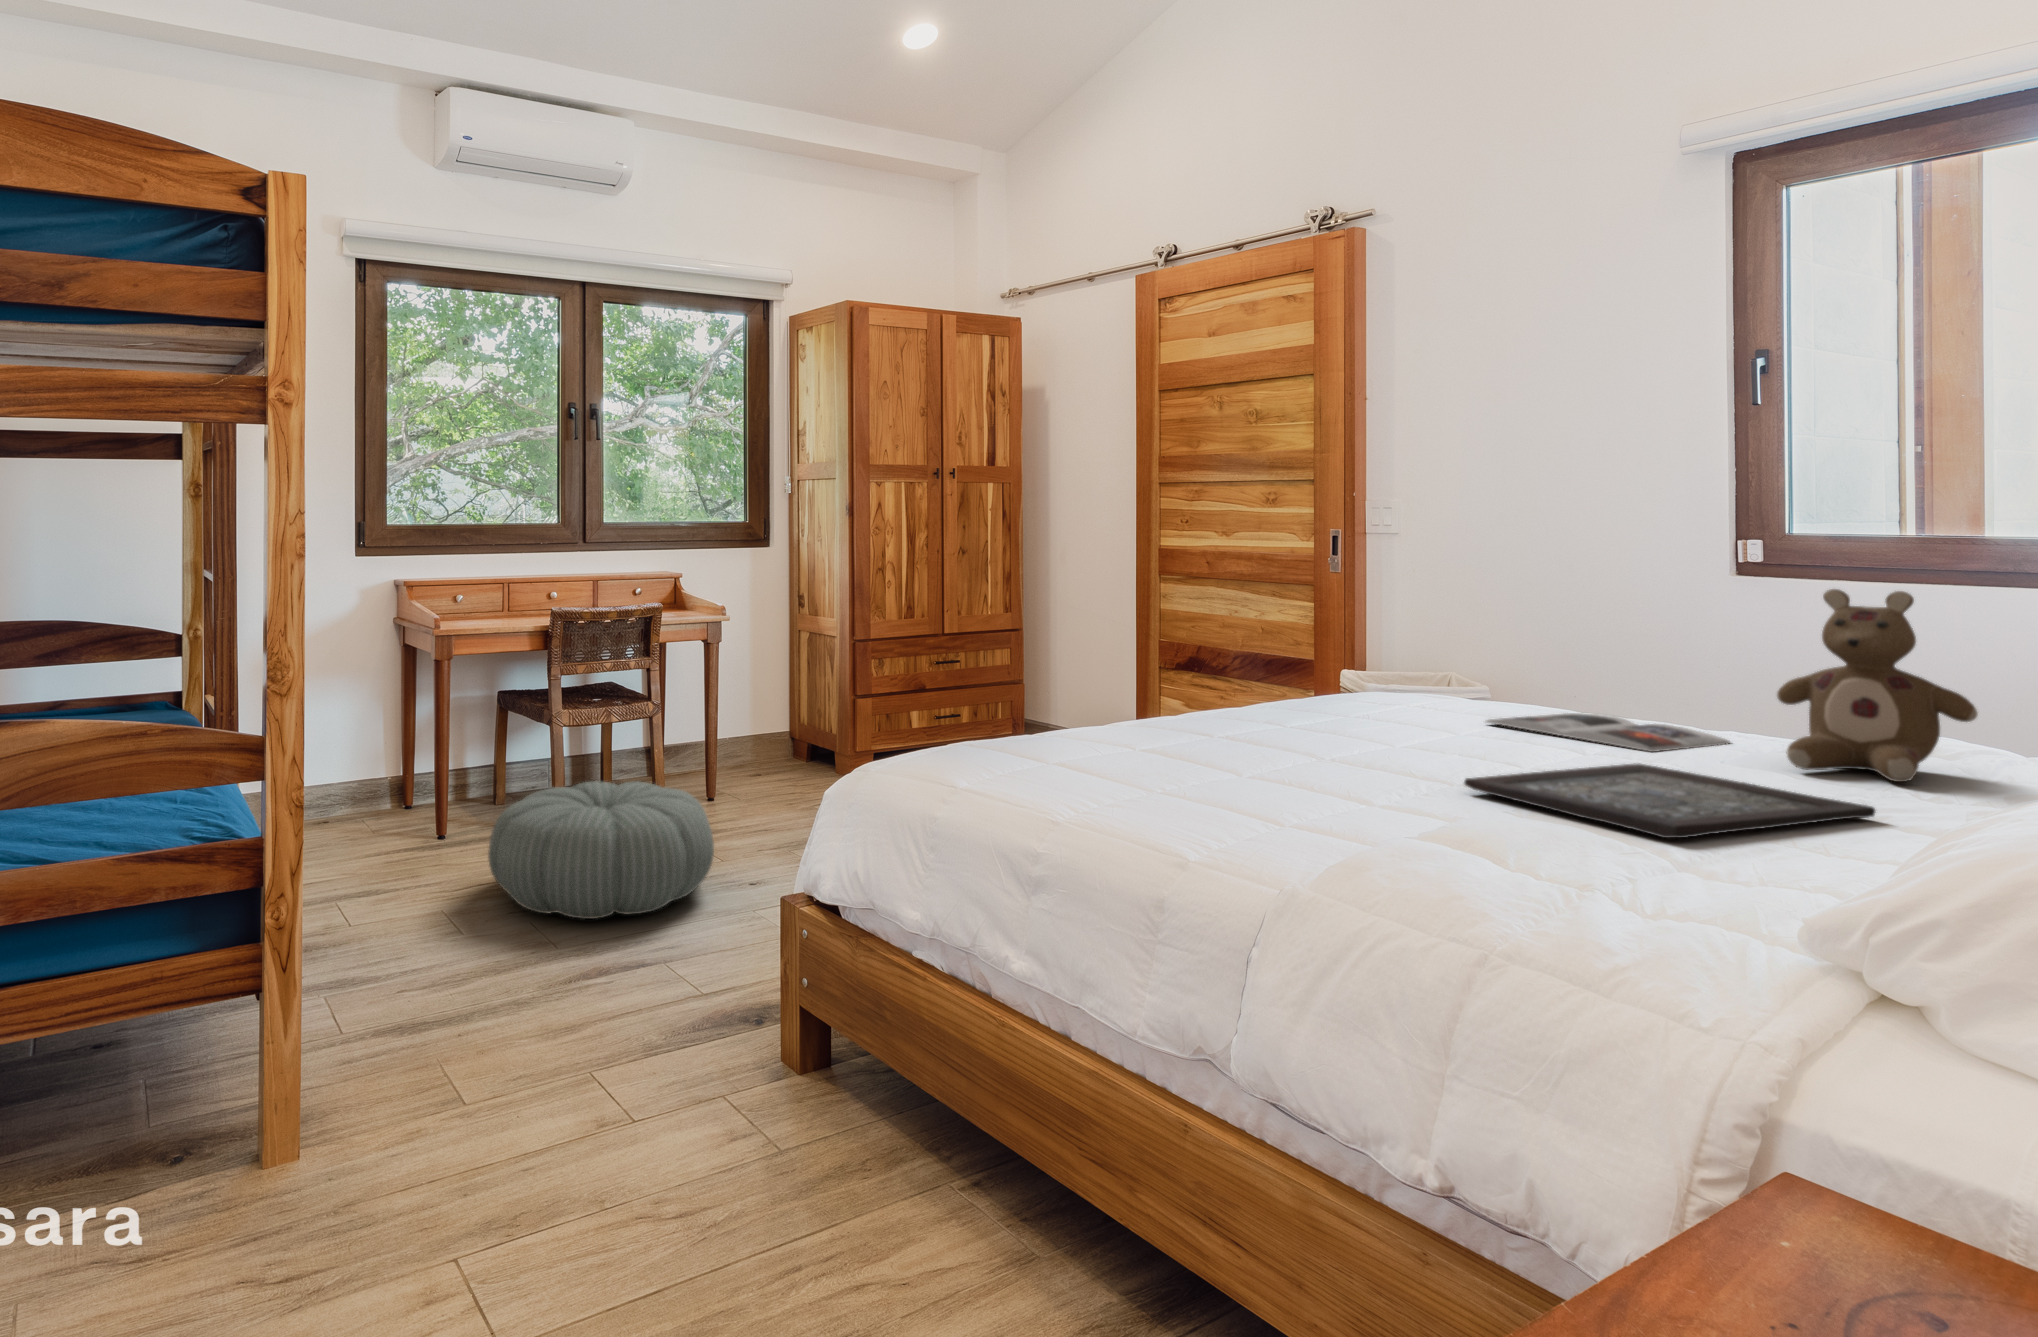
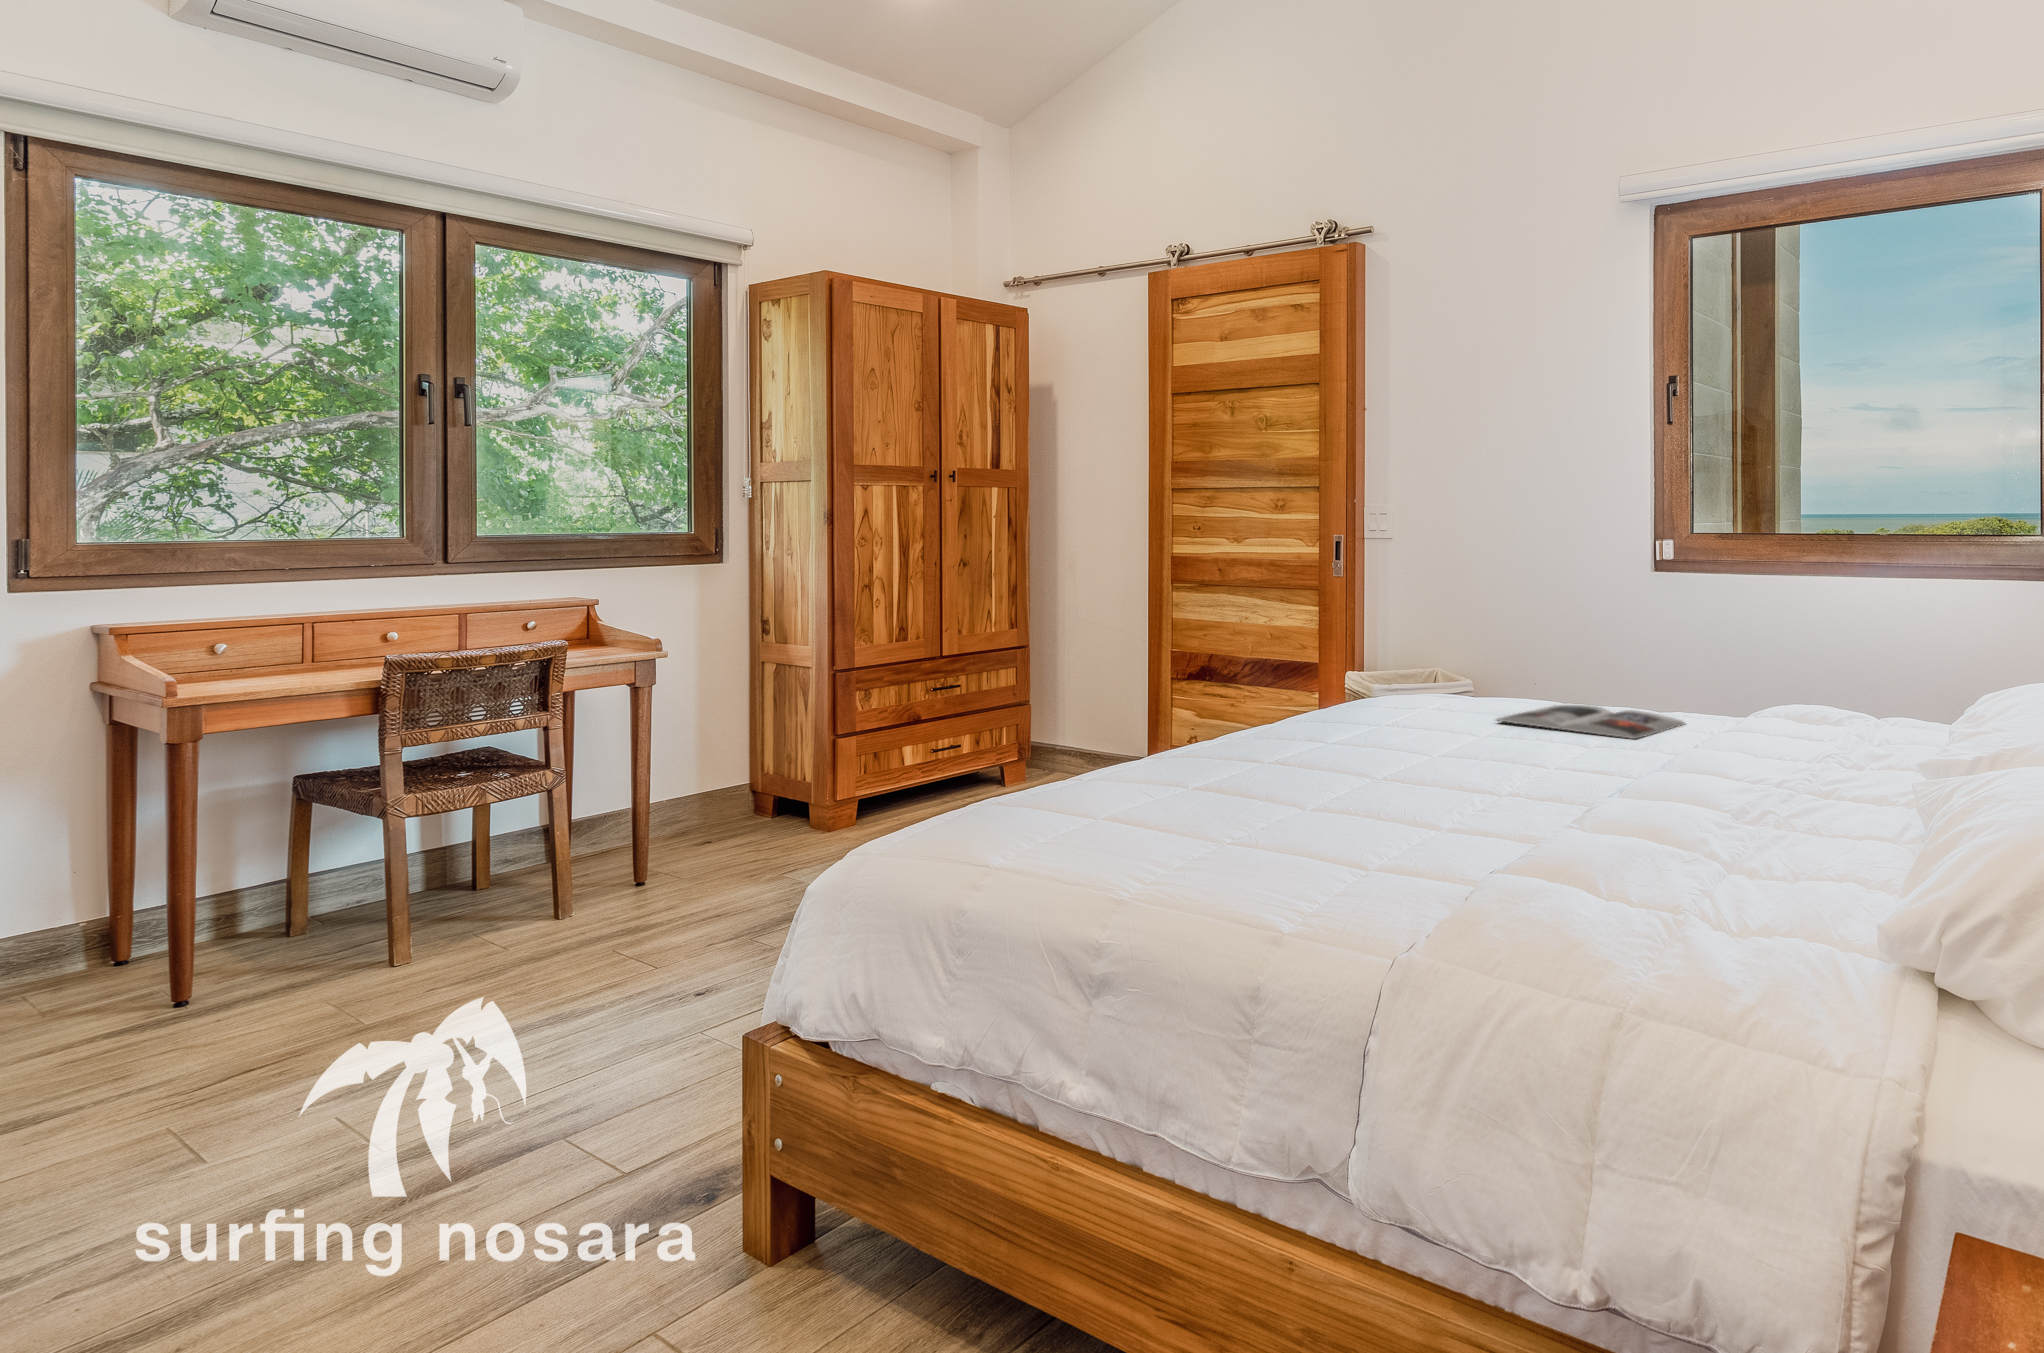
stuffed bear: present [1777,589,1978,782] -> none [1725,584,1863,751]
tray: present [1464,763,1876,838] -> none [1515,755,1828,835]
pouf: present [488,781,714,919] -> none [260,885,642,1103]

